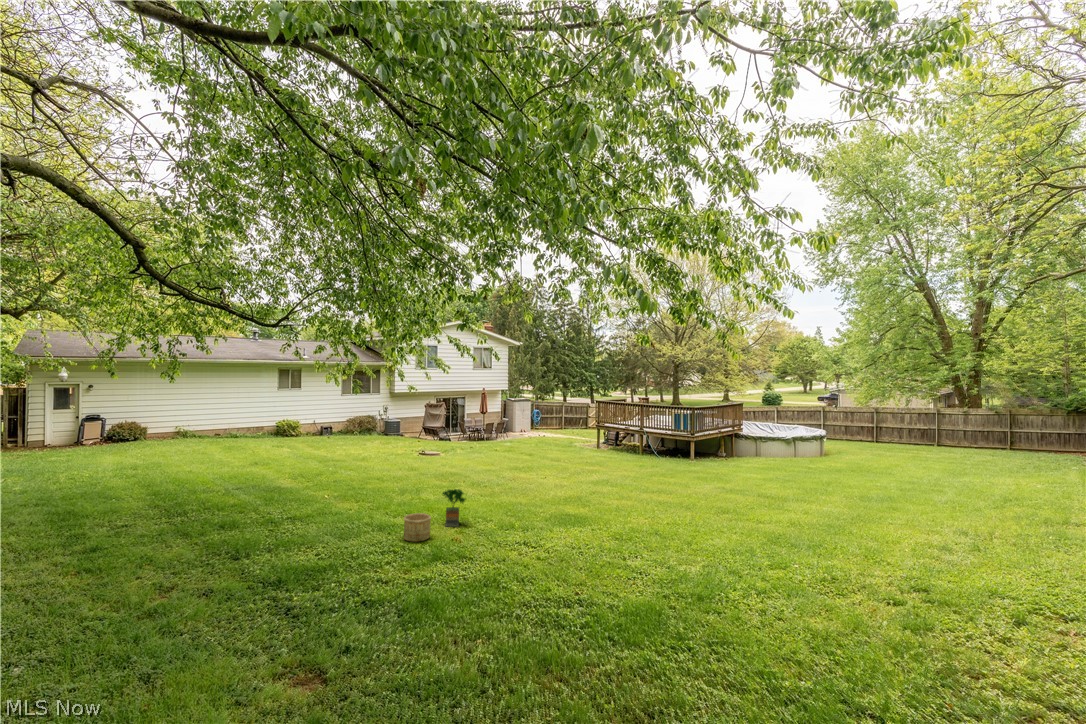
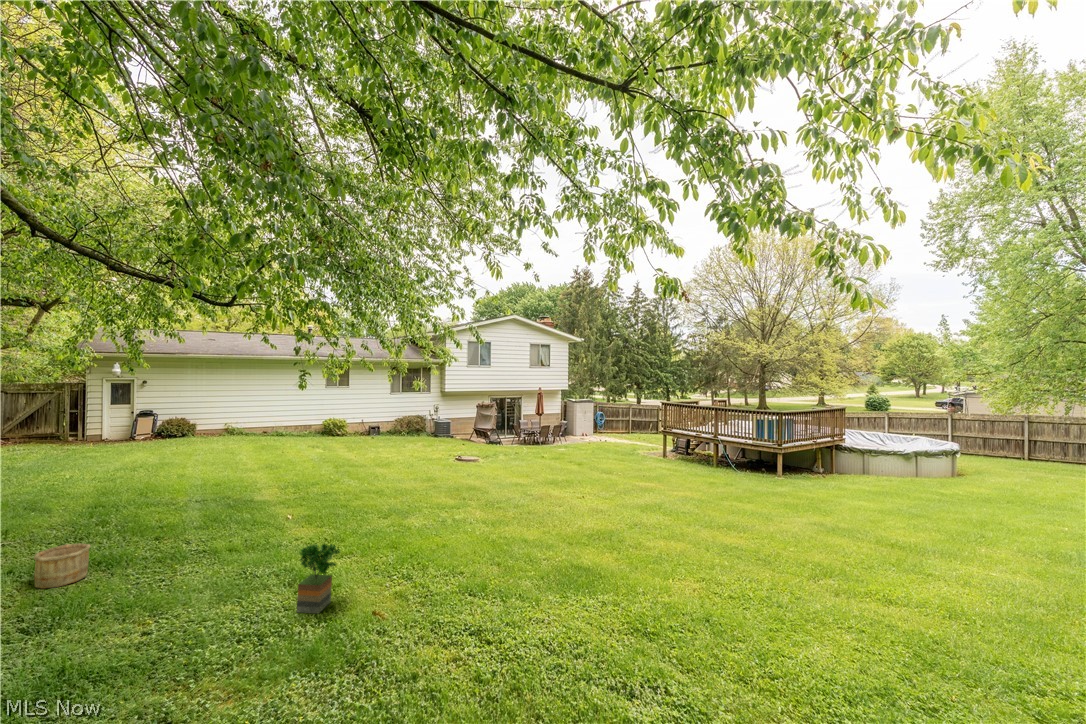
wooden bucket: present [404,513,431,542] -> present [34,543,90,589]

